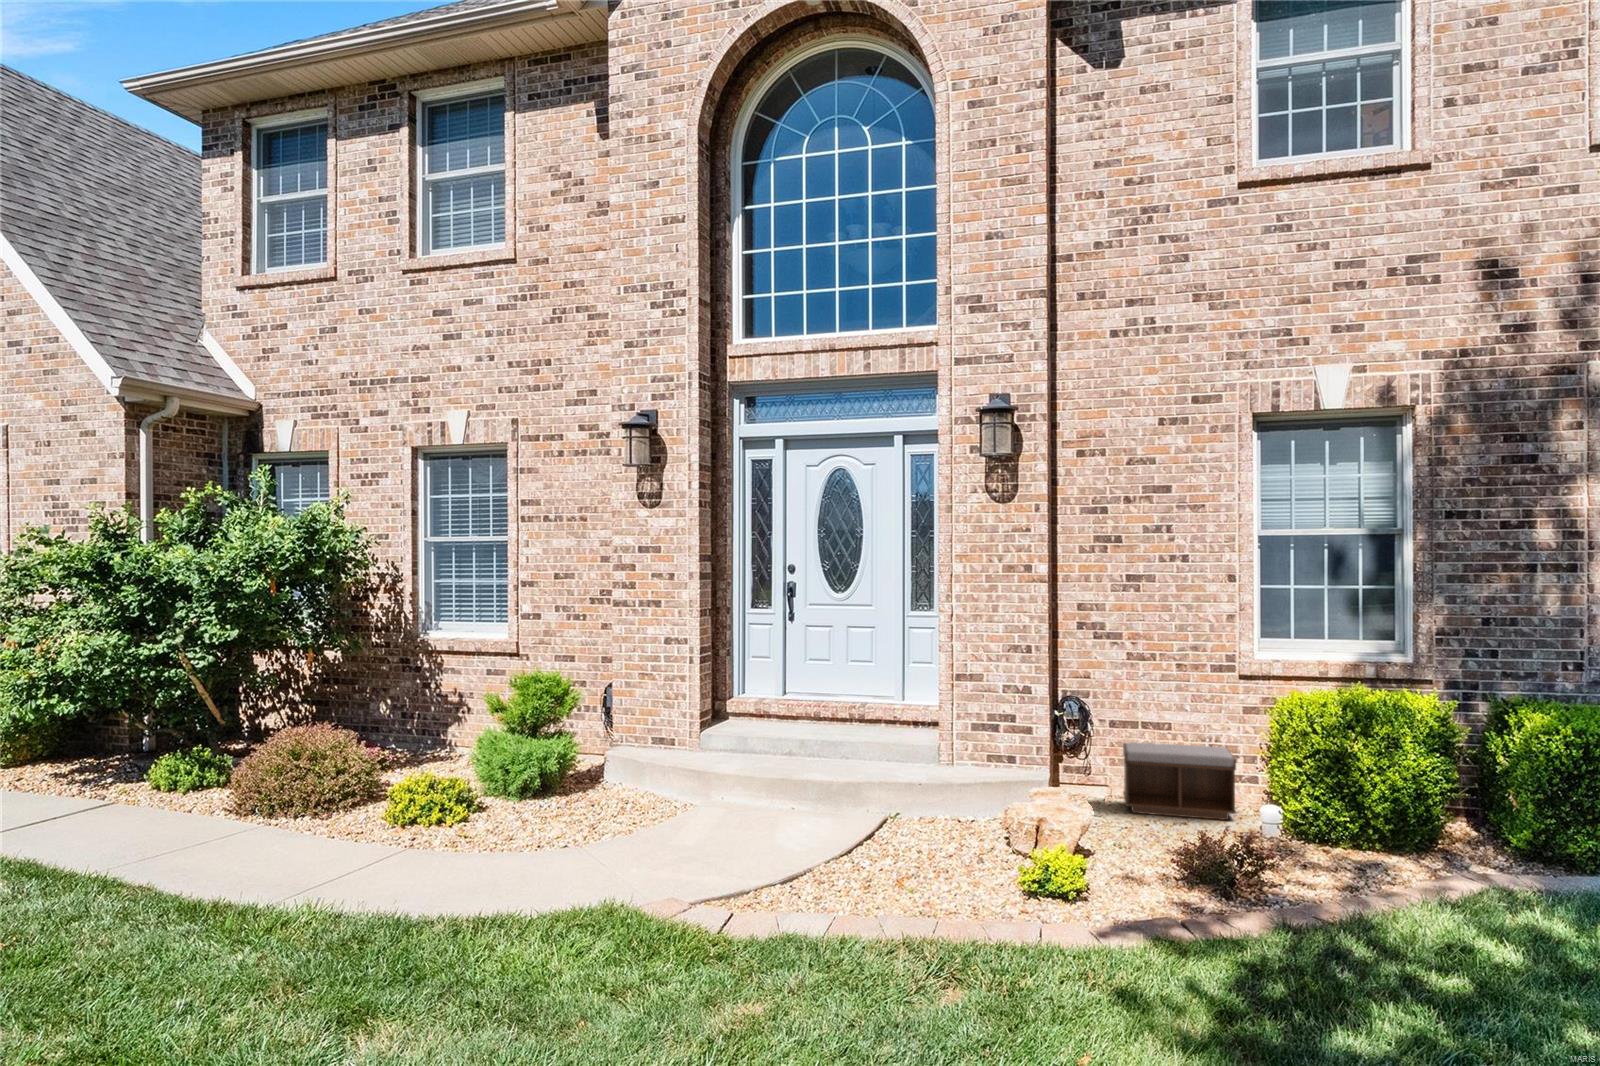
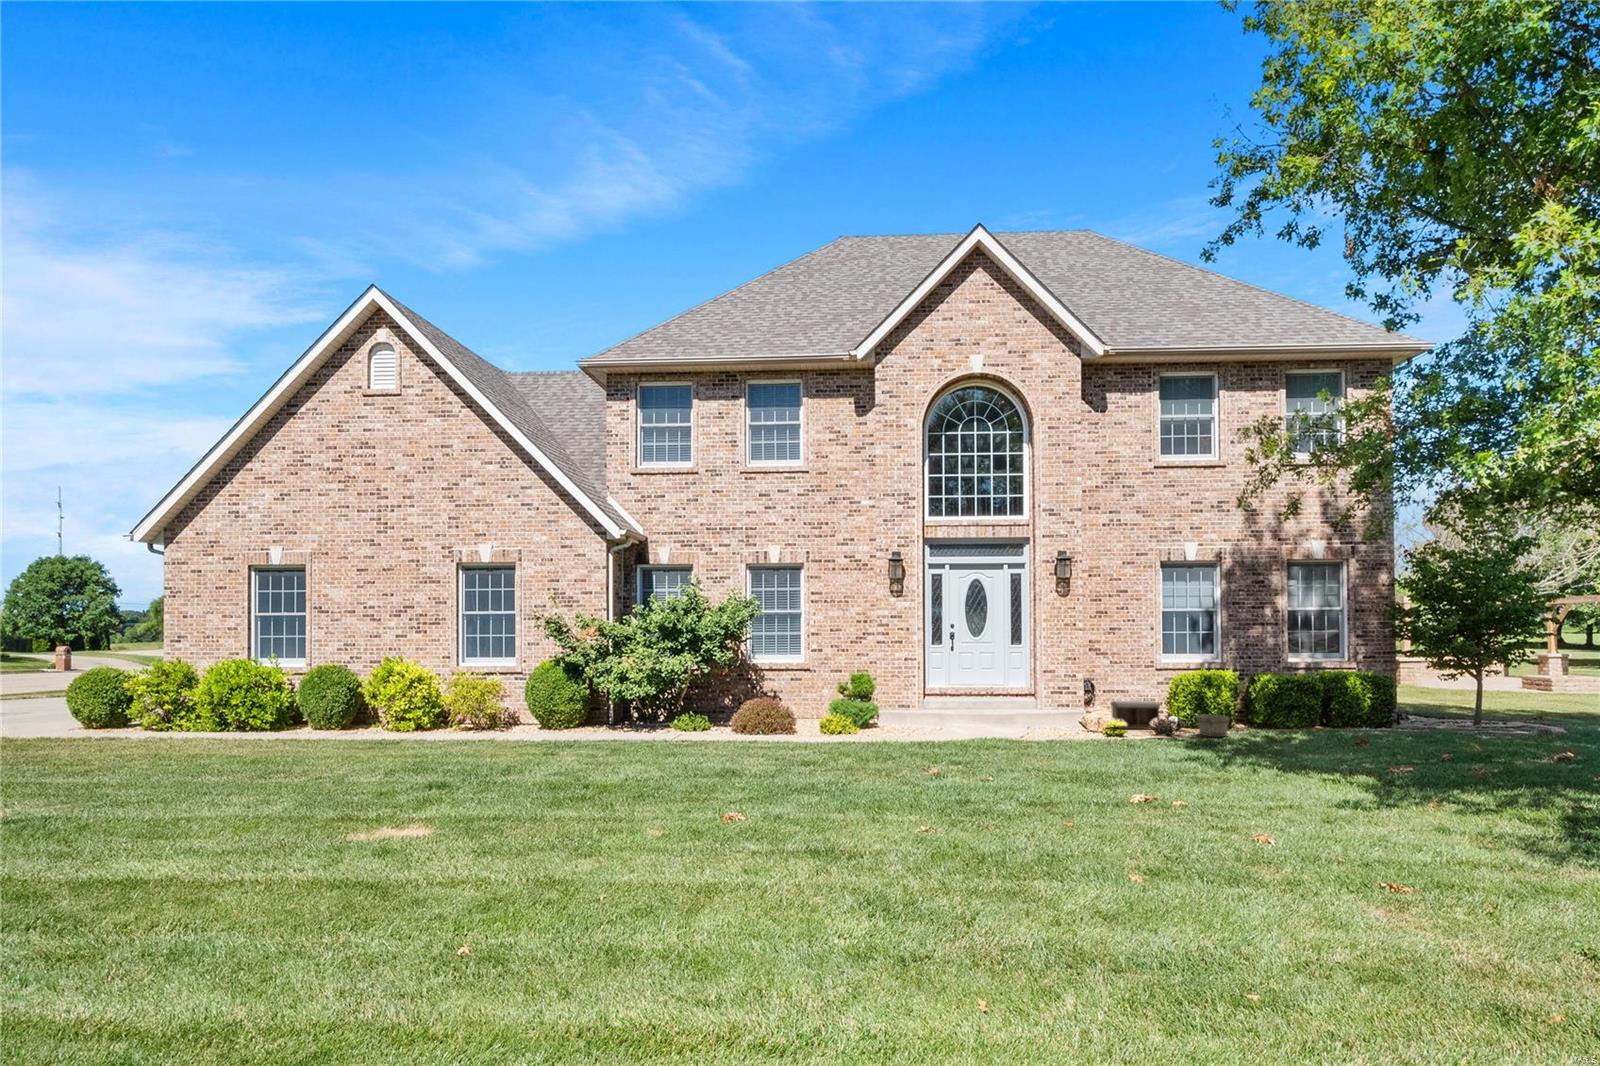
wooden bucket: none [1323,791,1420,872] -> present [1196,714,1229,737]

